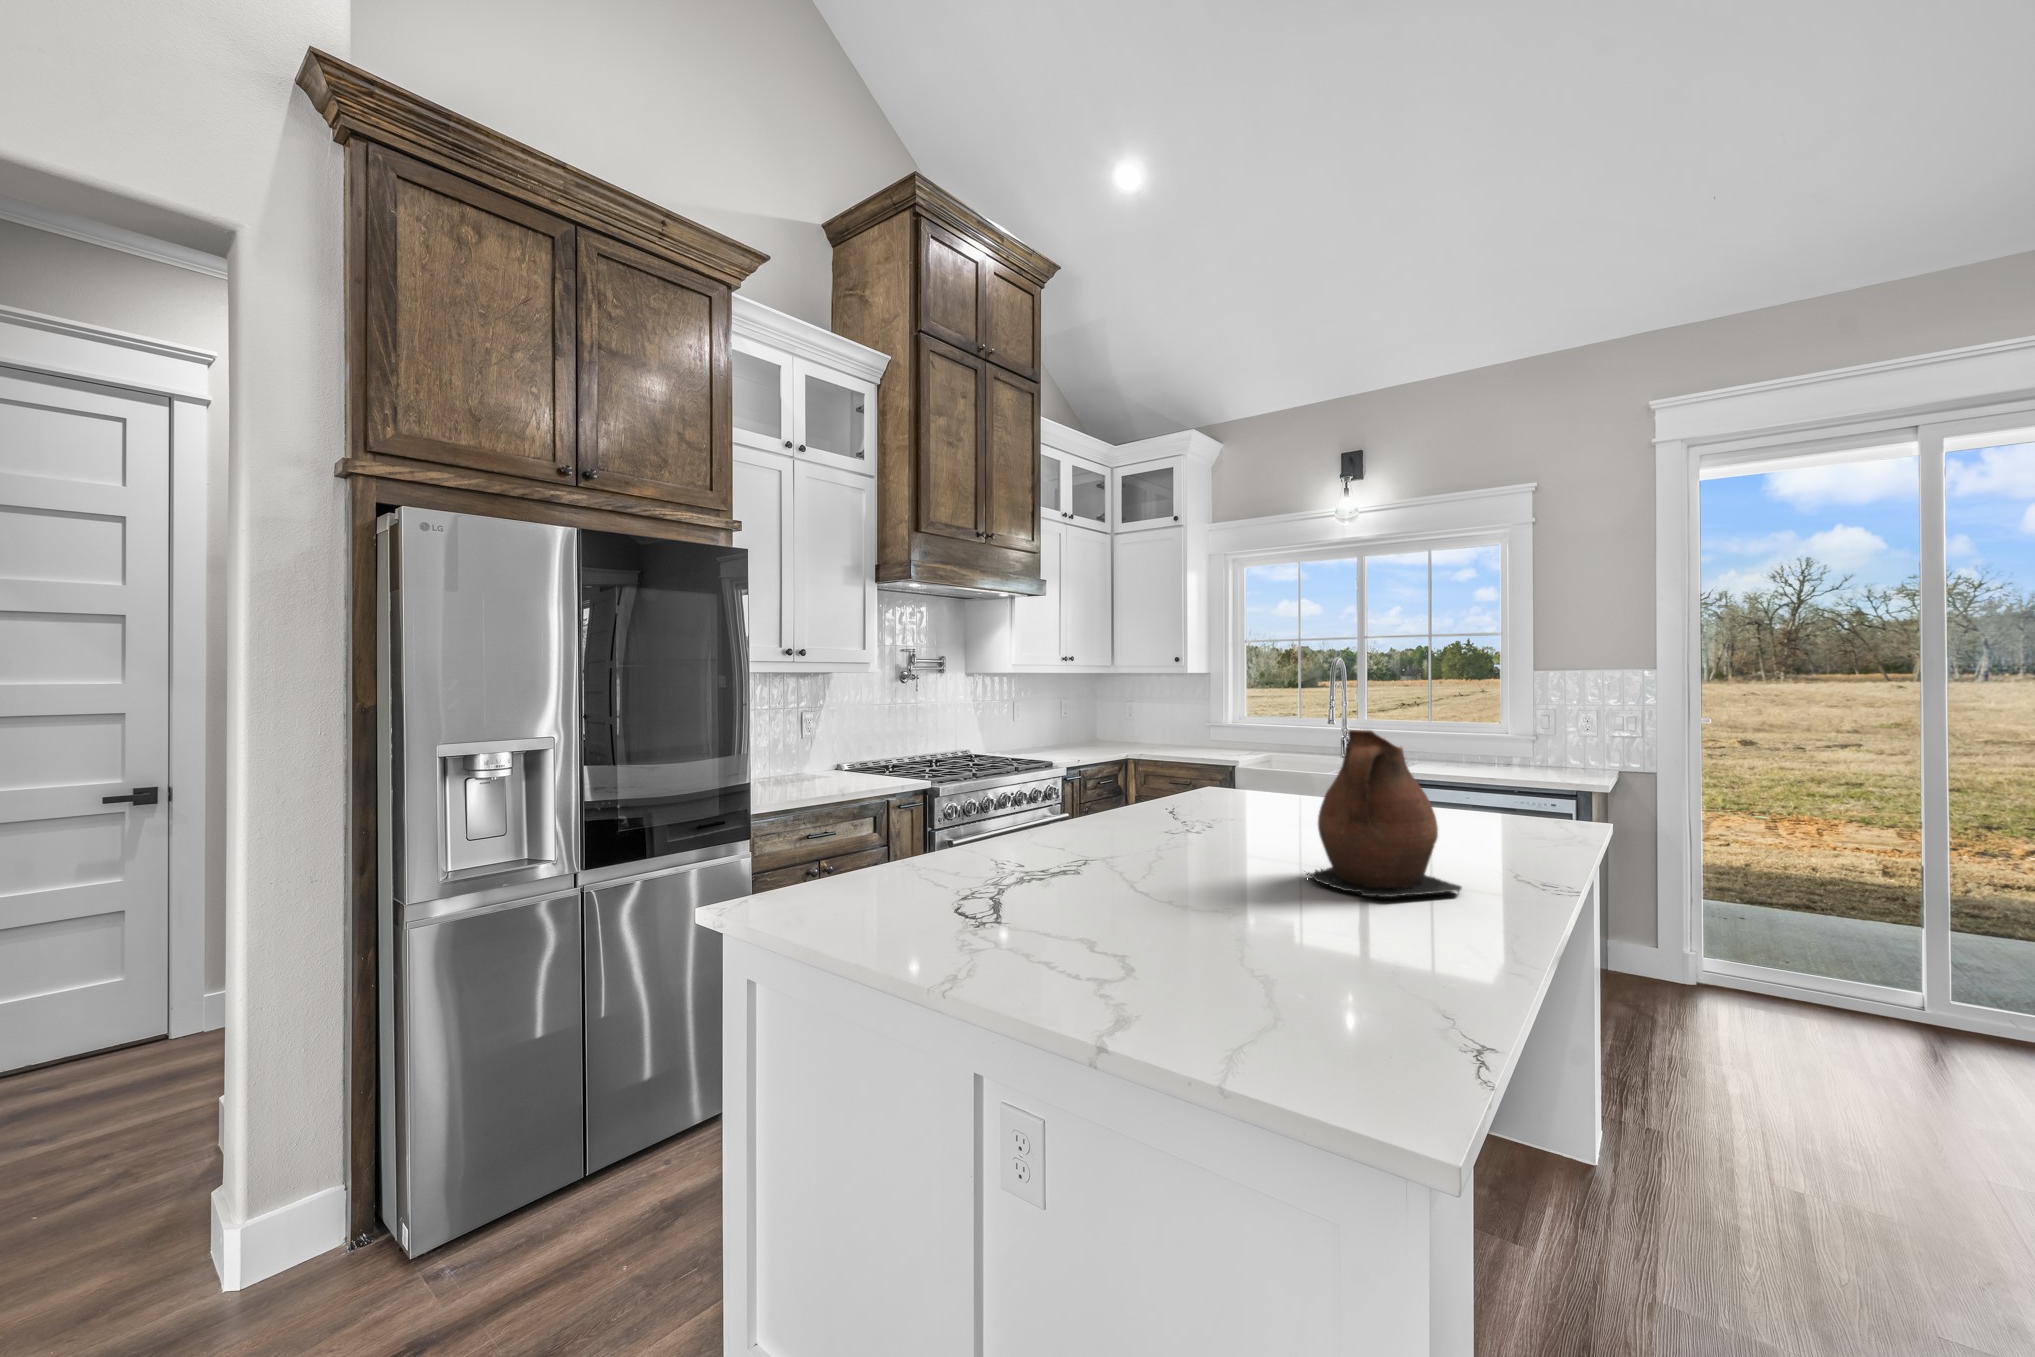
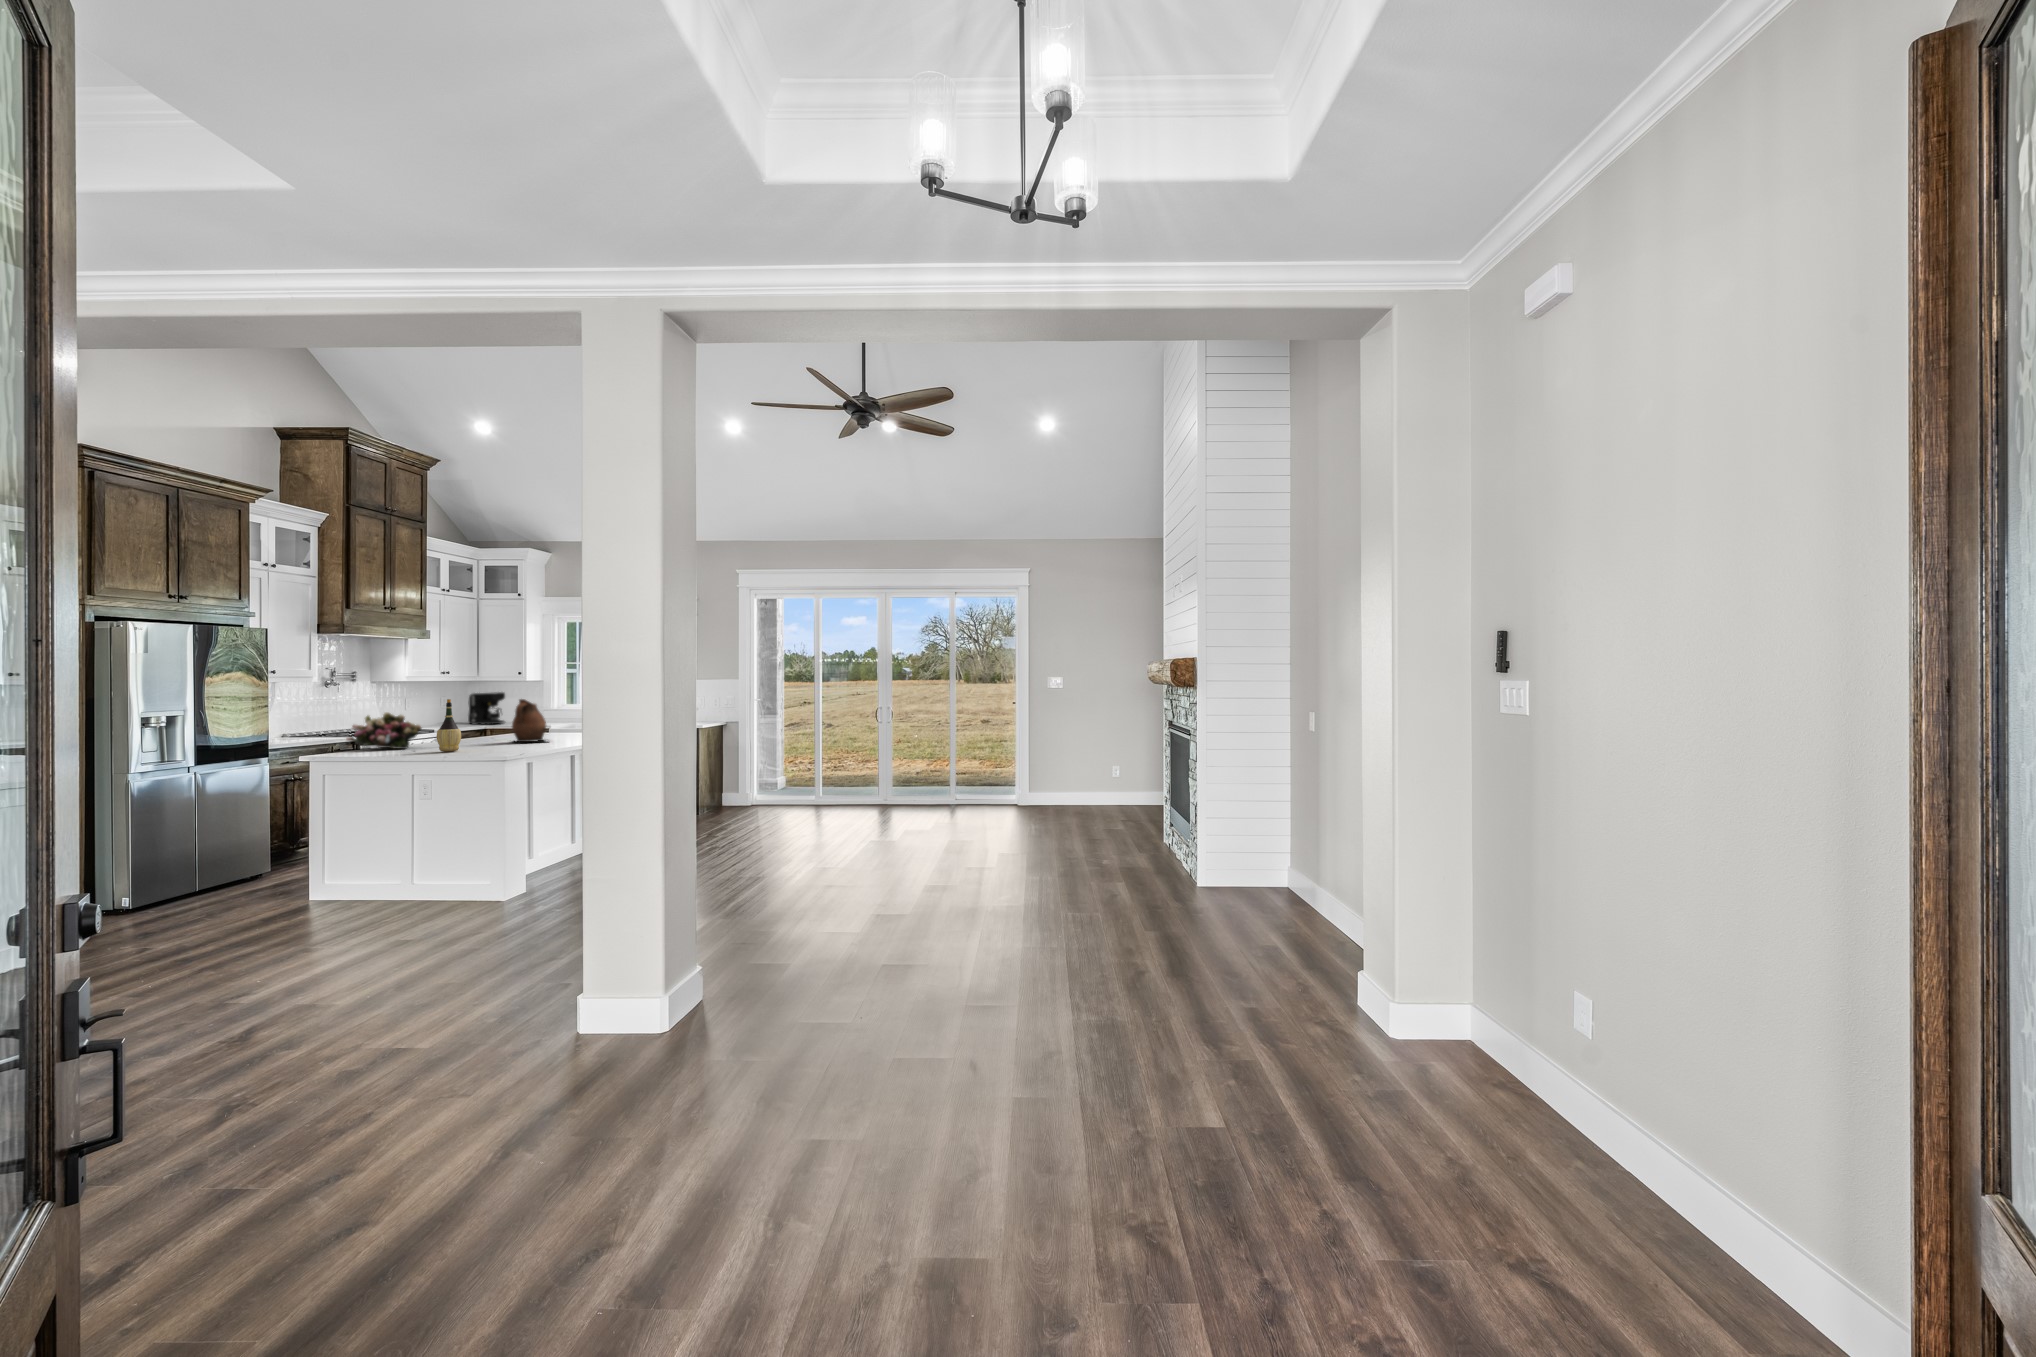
coffee maker: none [1098,691,1152,745] -> present [468,692,505,724]
wine bottle: none [1122,744,1226,1005] -> present [437,699,461,752]
flower arrangement: none [830,766,1054,917] -> present [346,712,422,749]

